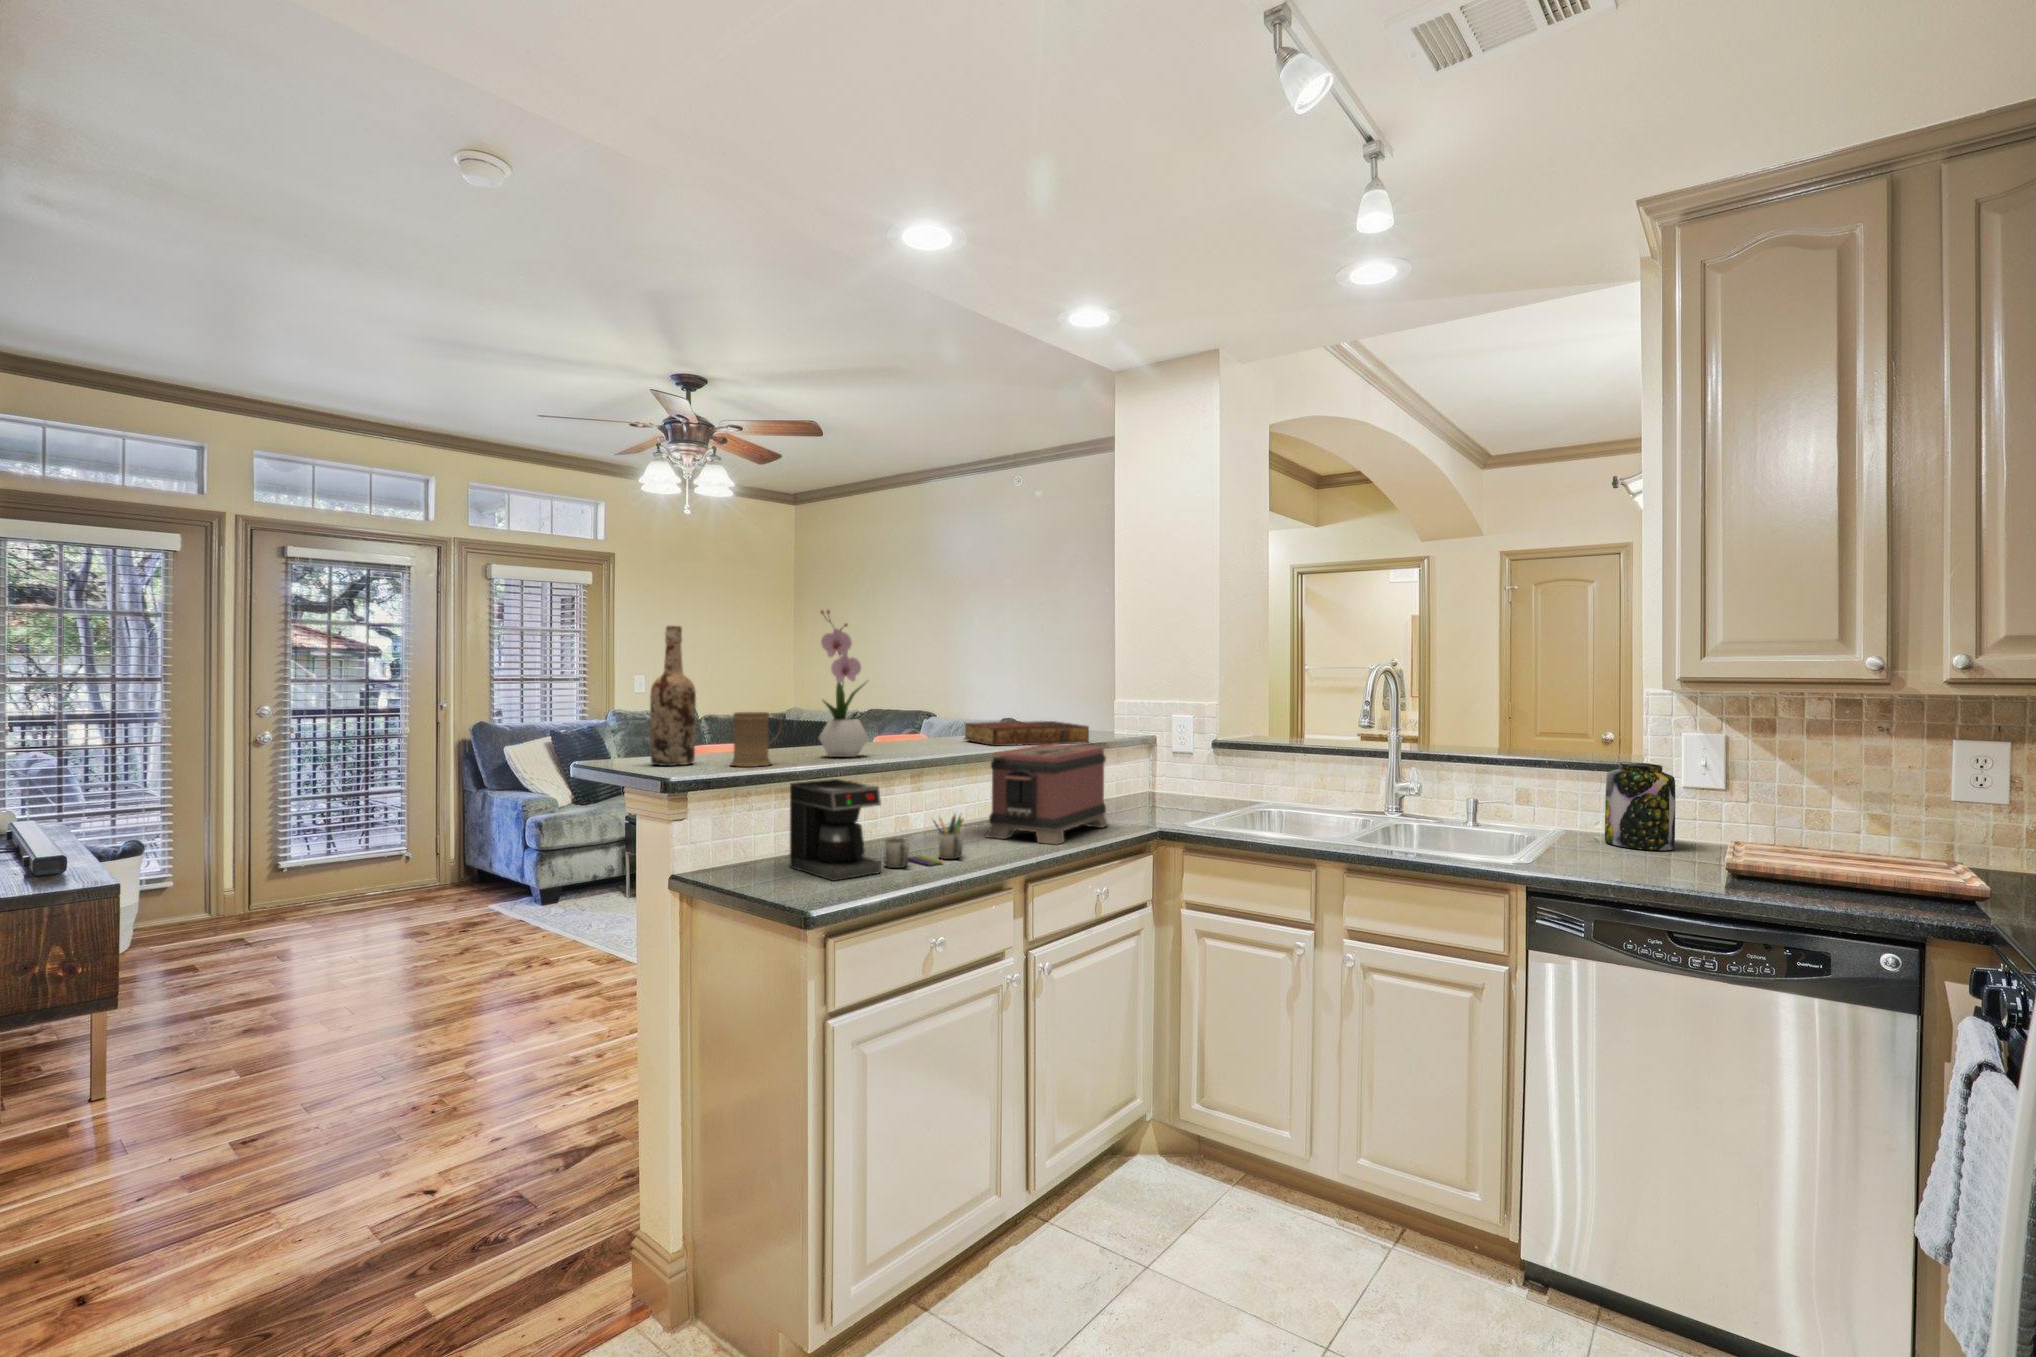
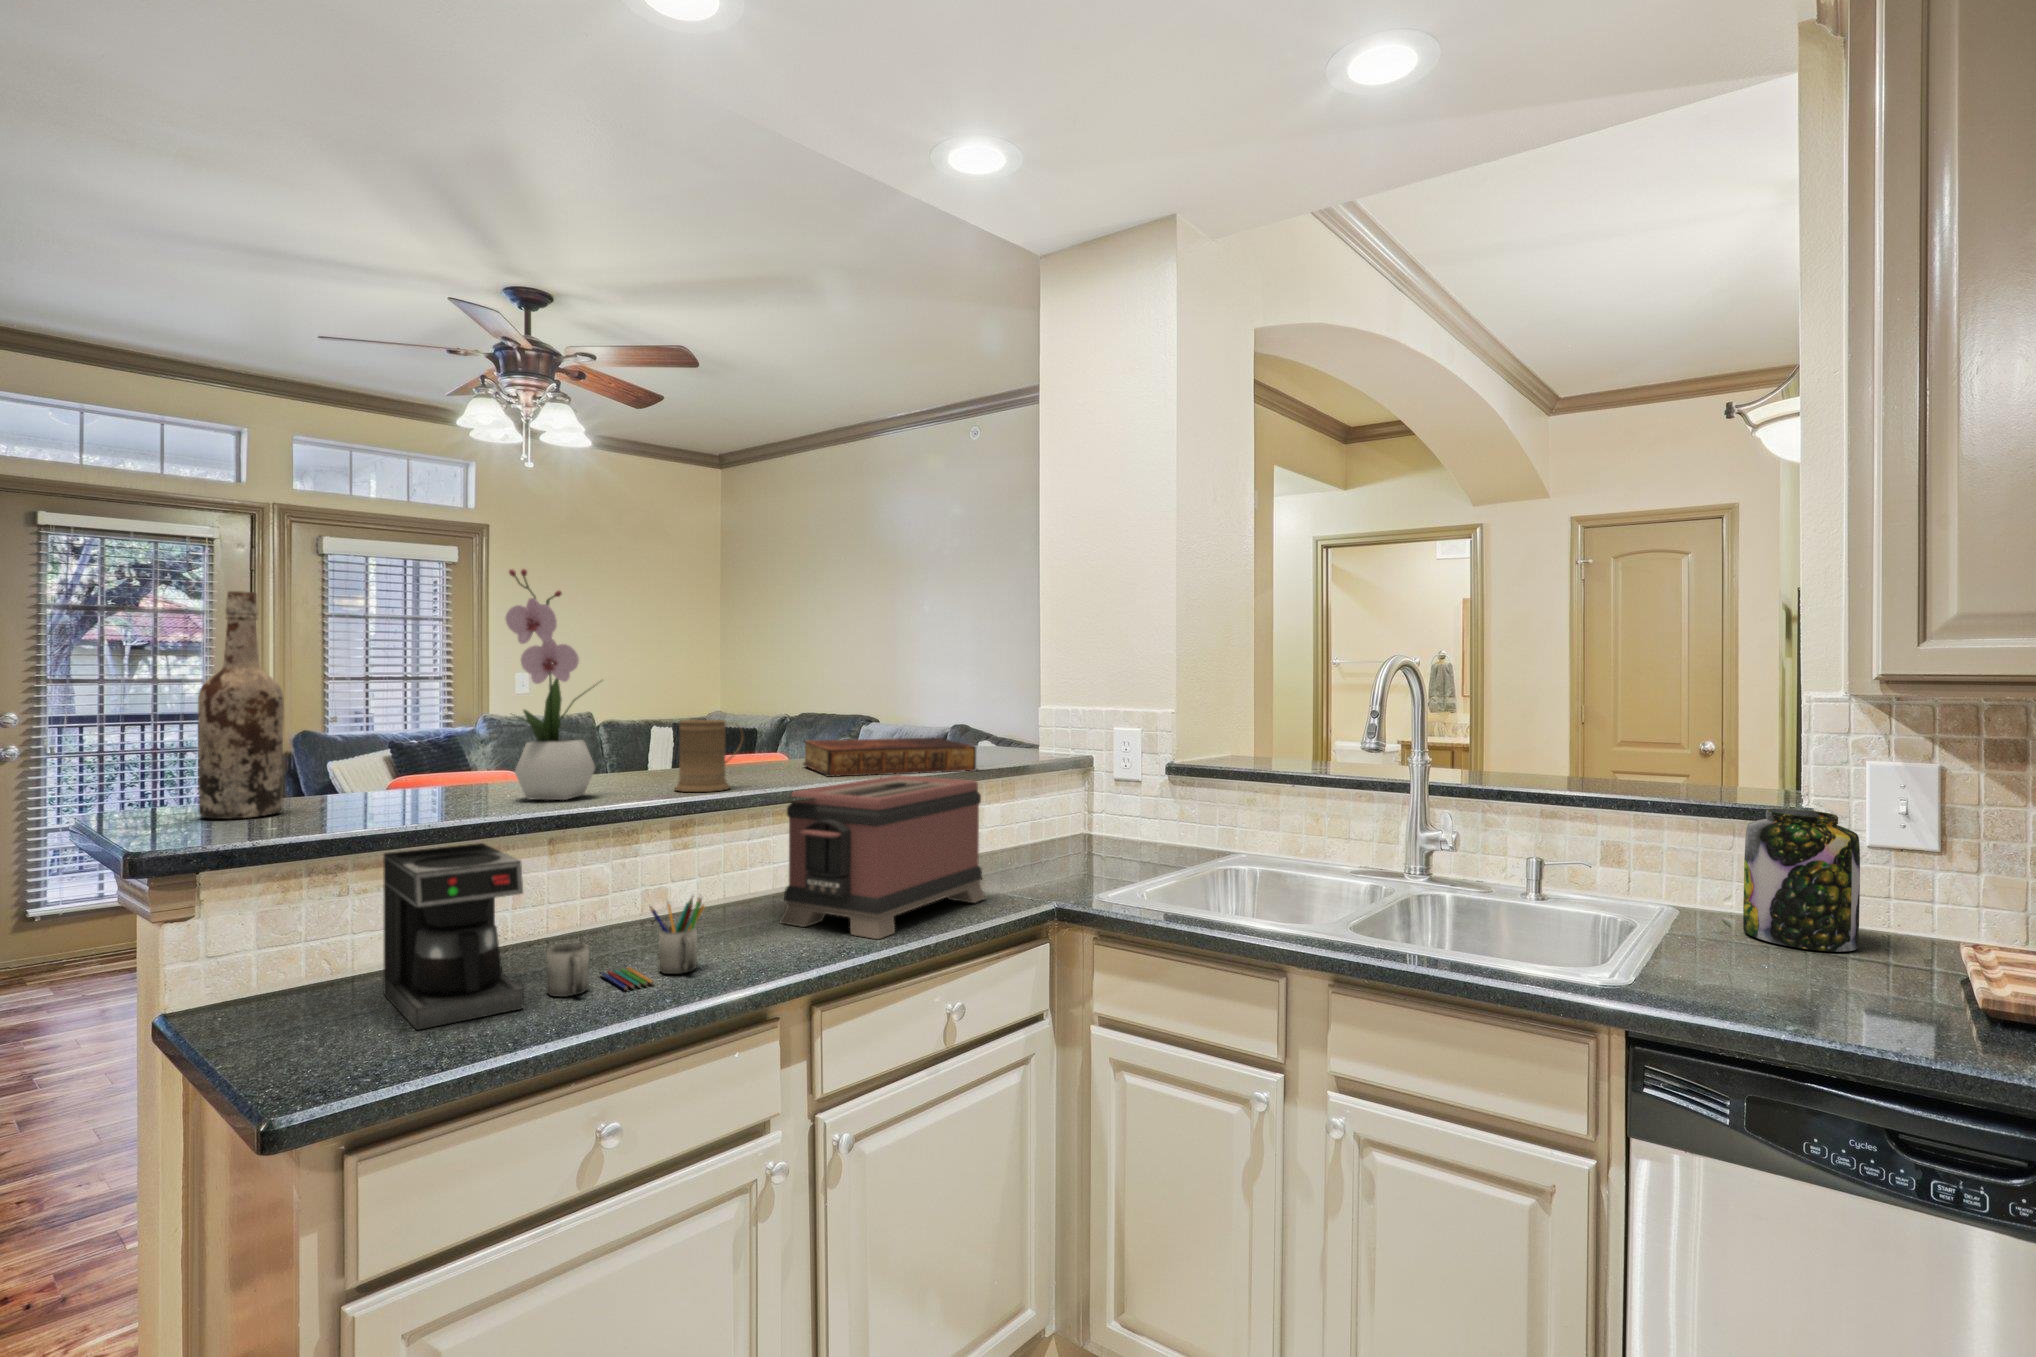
mug: present [731,712,781,767] -> present [675,720,743,792]

